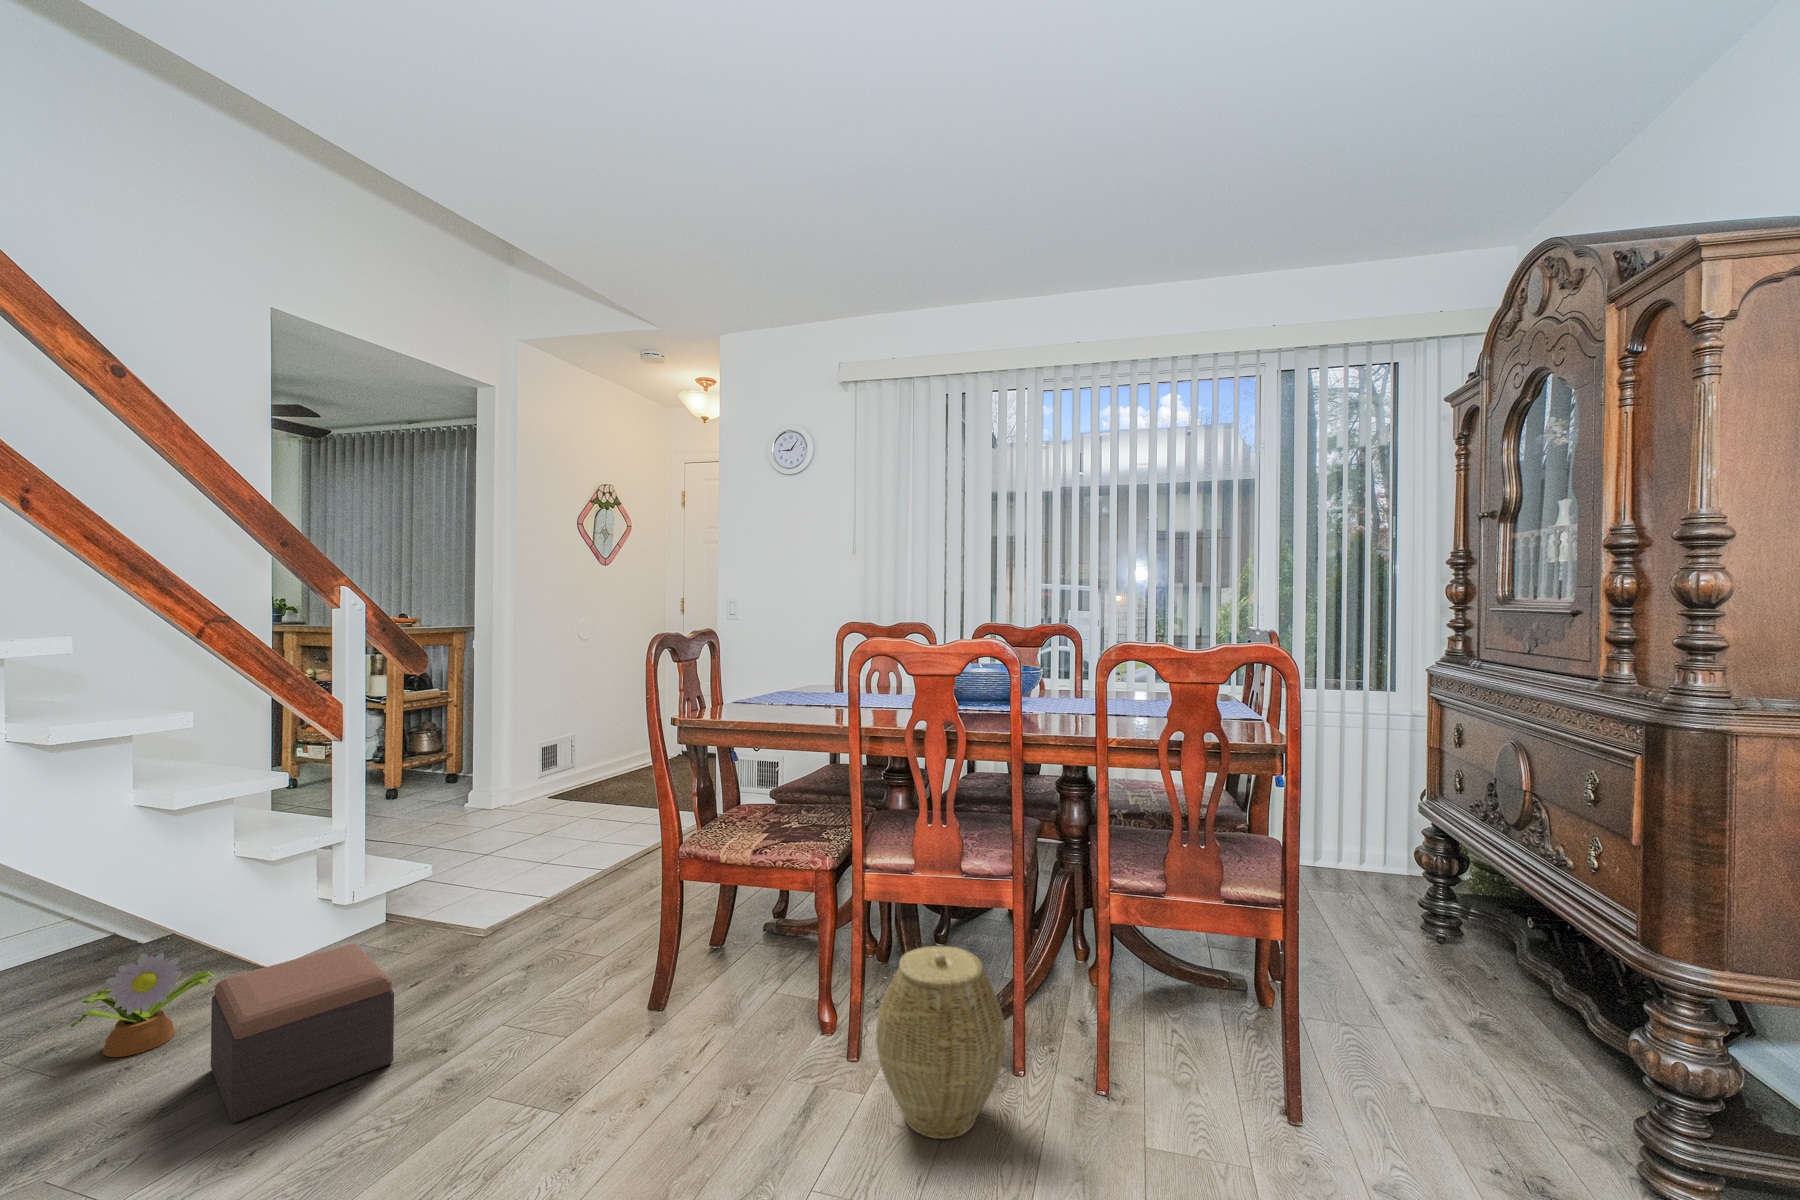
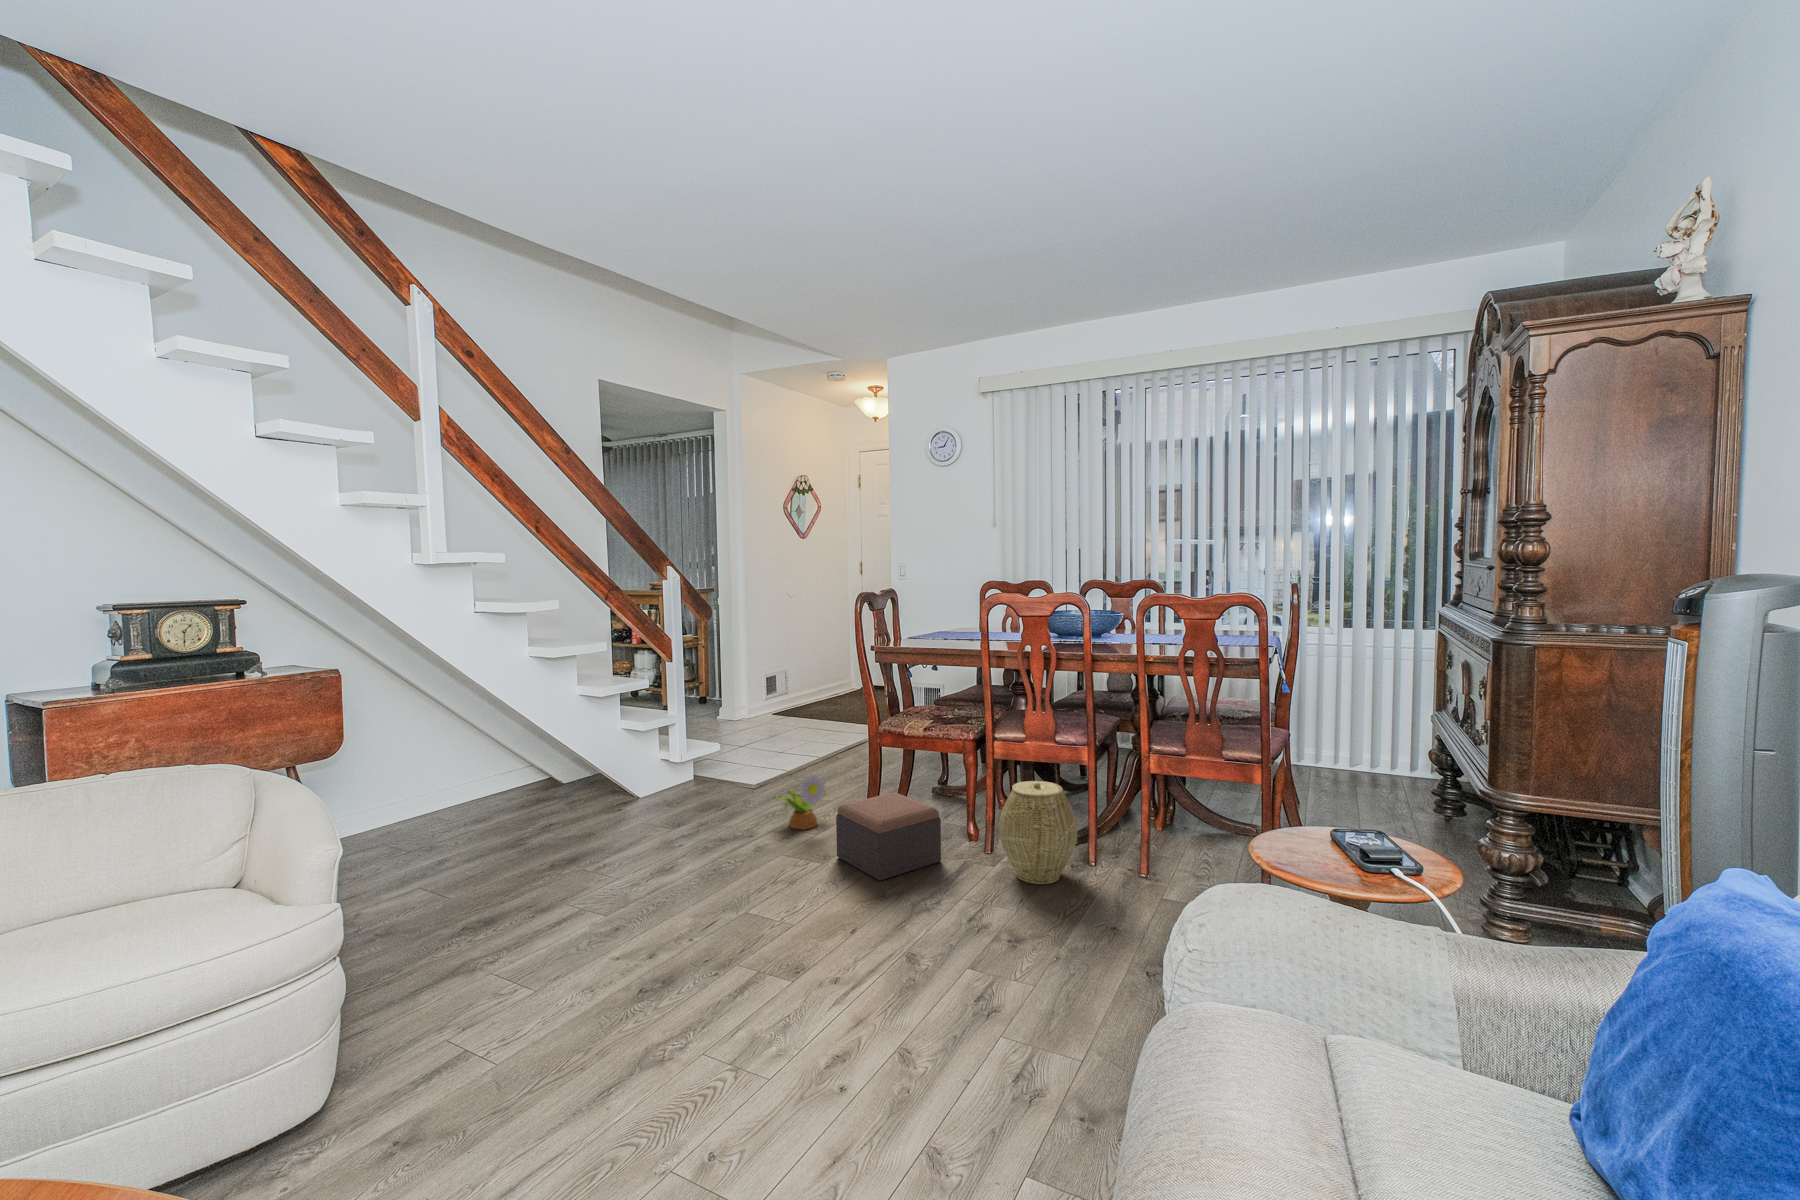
footstool: present [211,944,394,1123] -> present [836,792,941,881]
decorative plant: present [71,953,214,1057] -> present [777,774,827,829]

